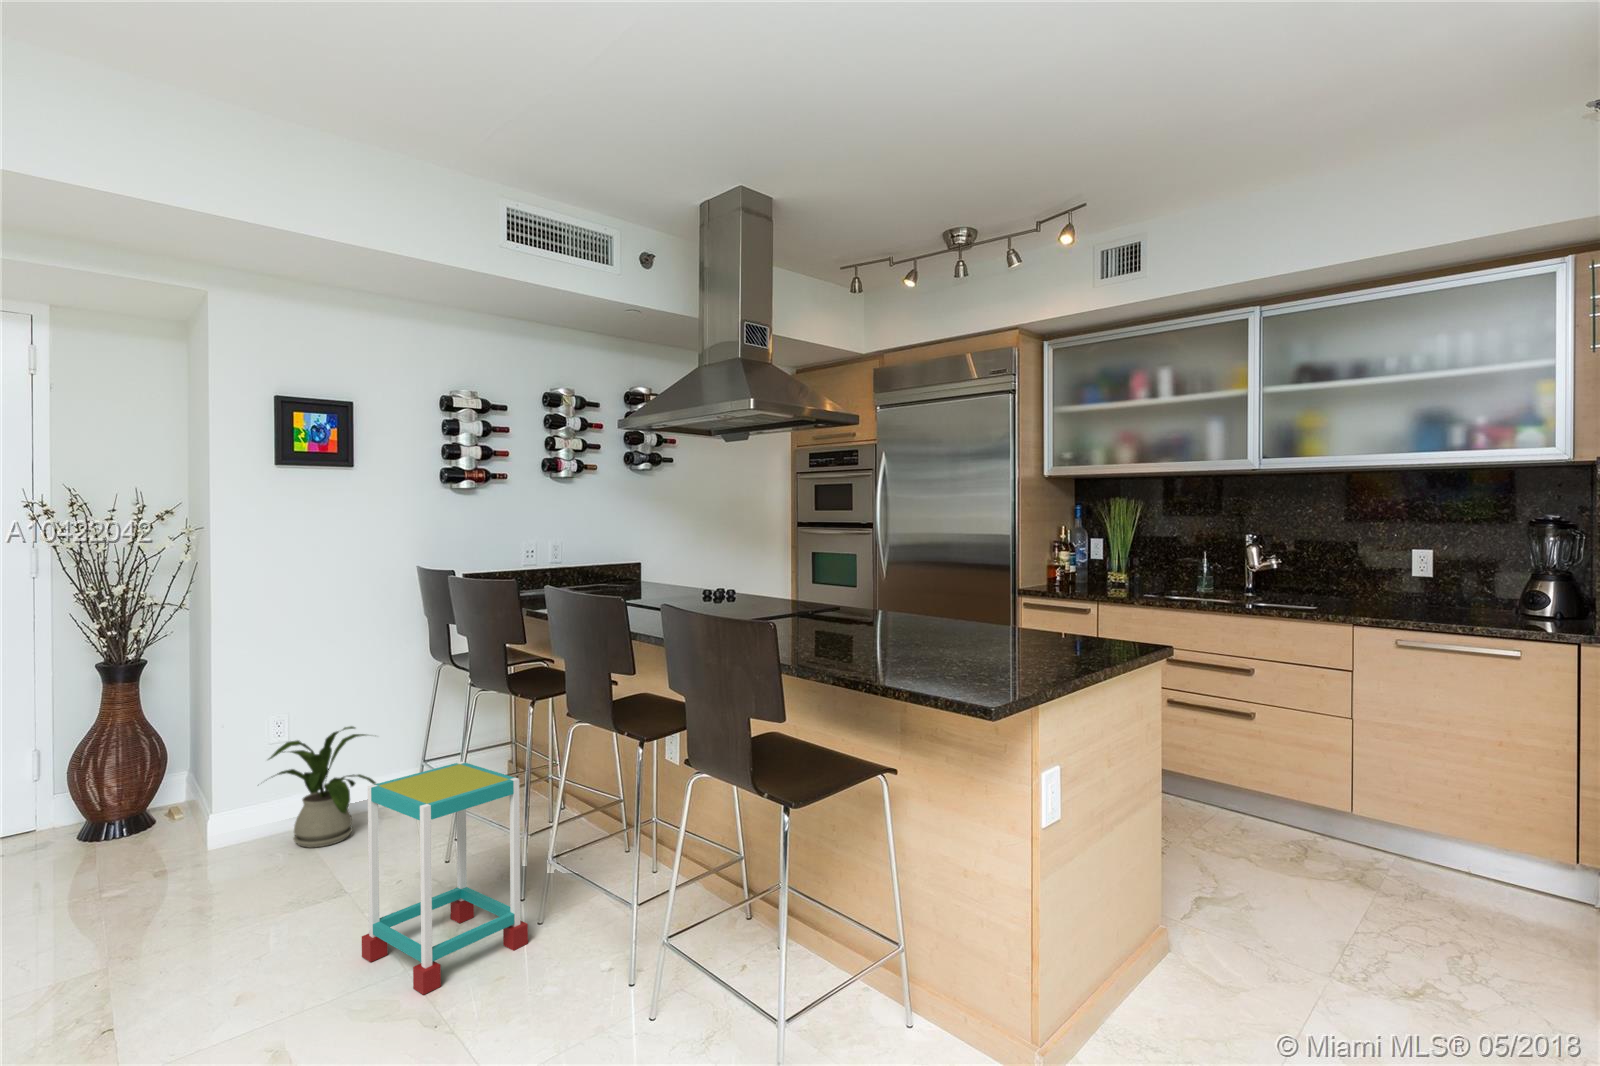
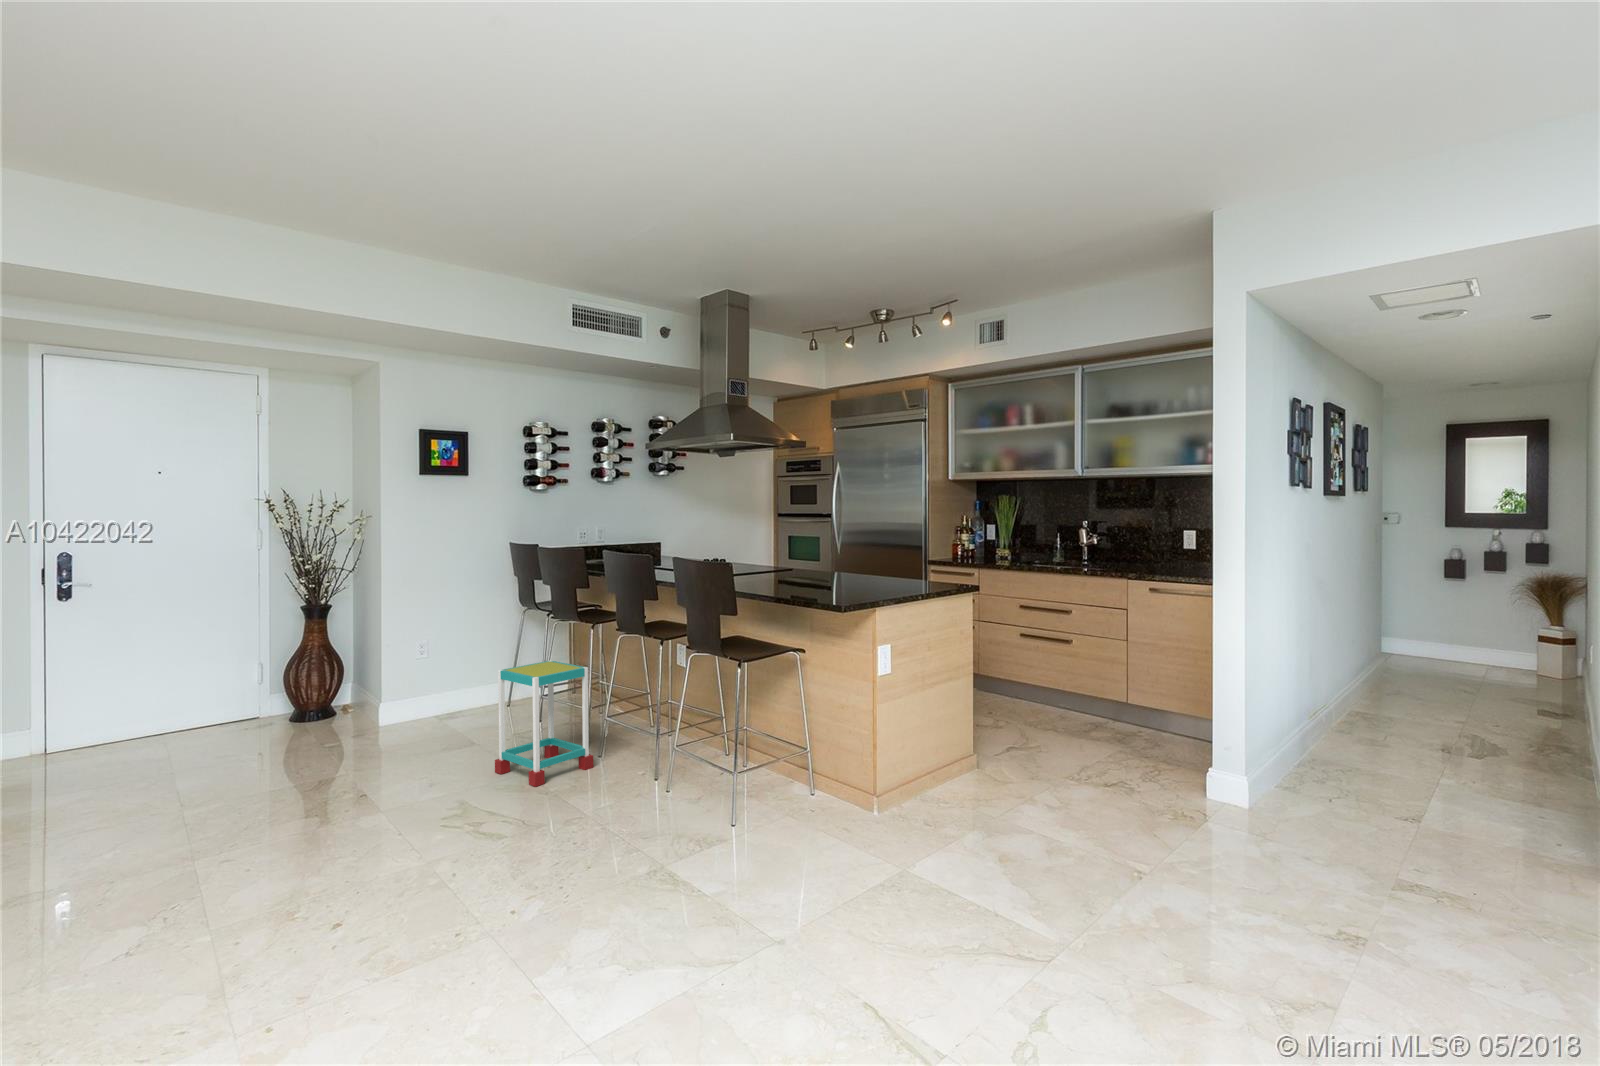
house plant: present [268,726,376,848] -> none [409,647,494,726]

